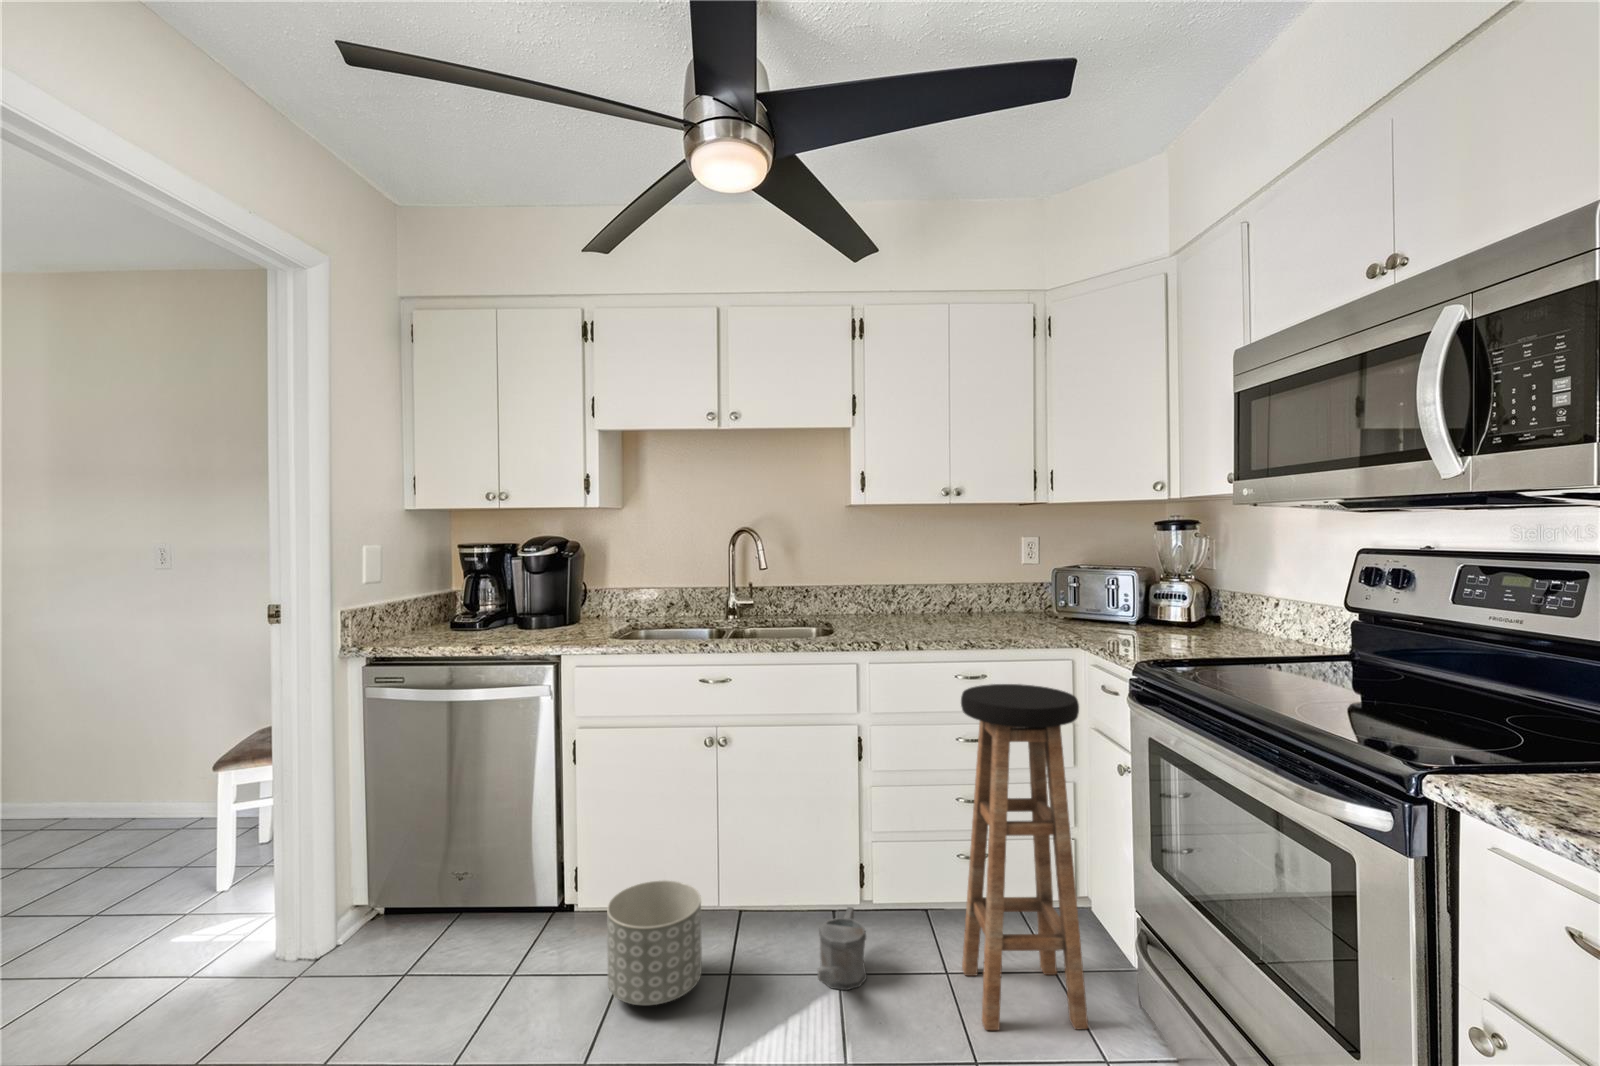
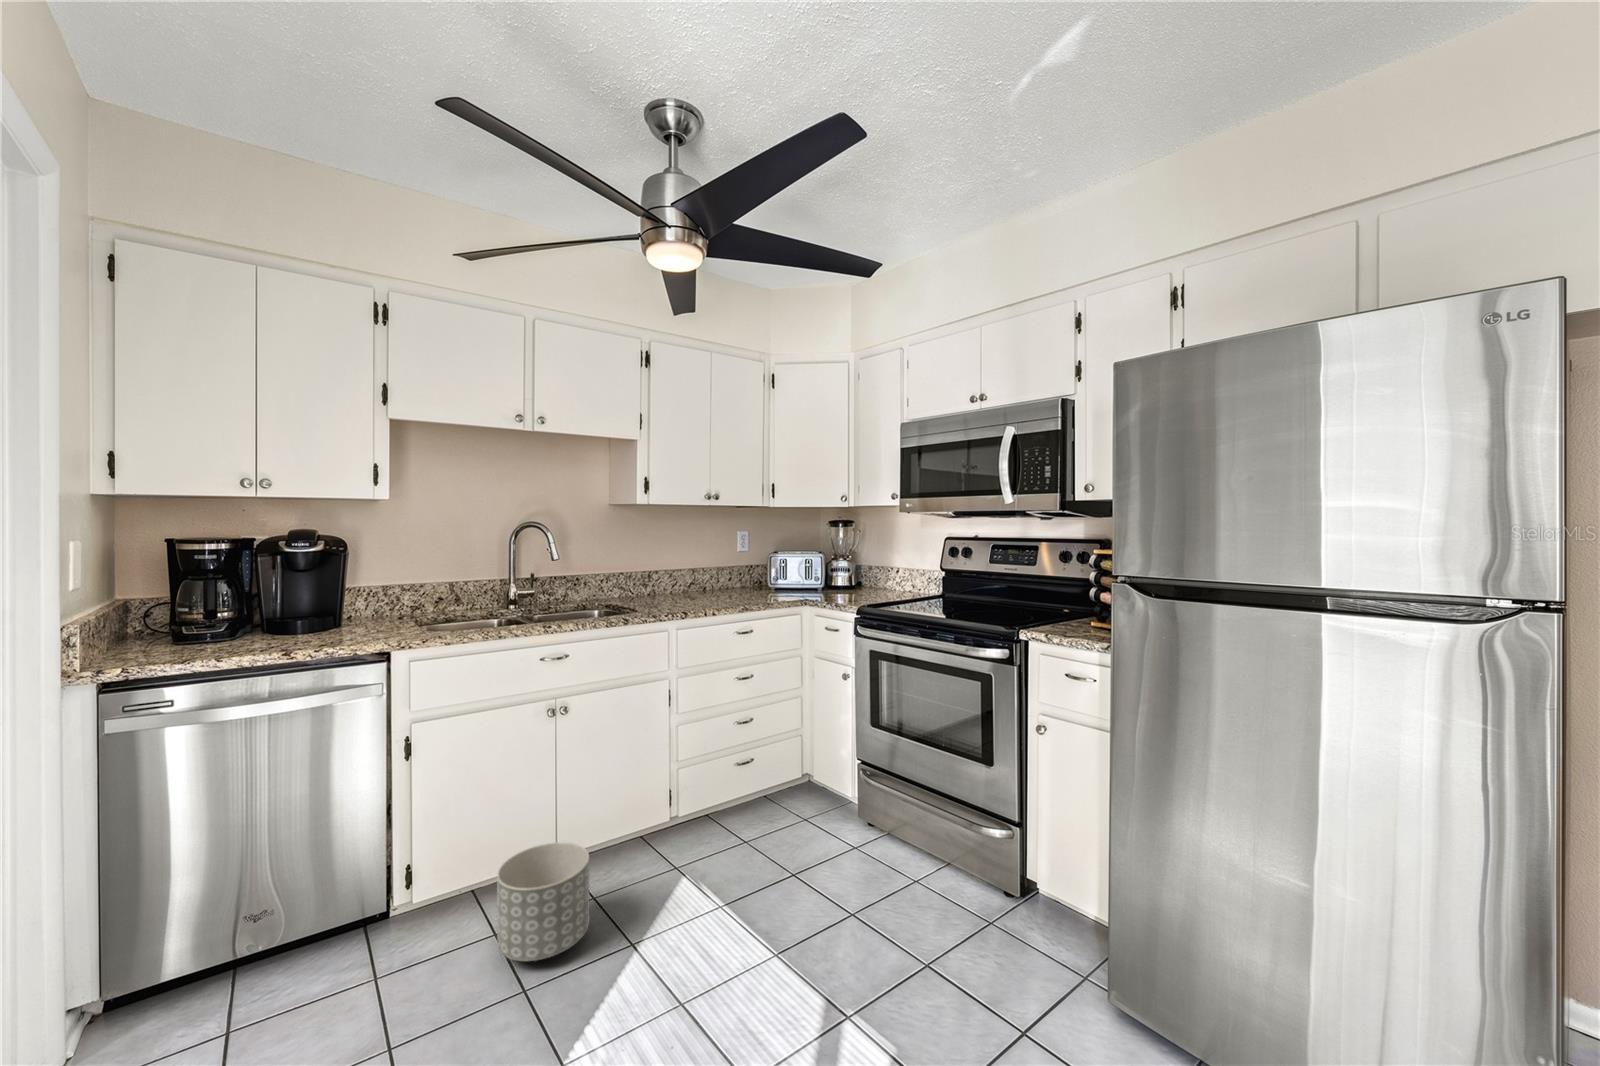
bar stool: present [961,684,1088,1030] -> none [763,631,854,865]
watering can: present [818,907,867,990] -> none [671,821,713,883]

